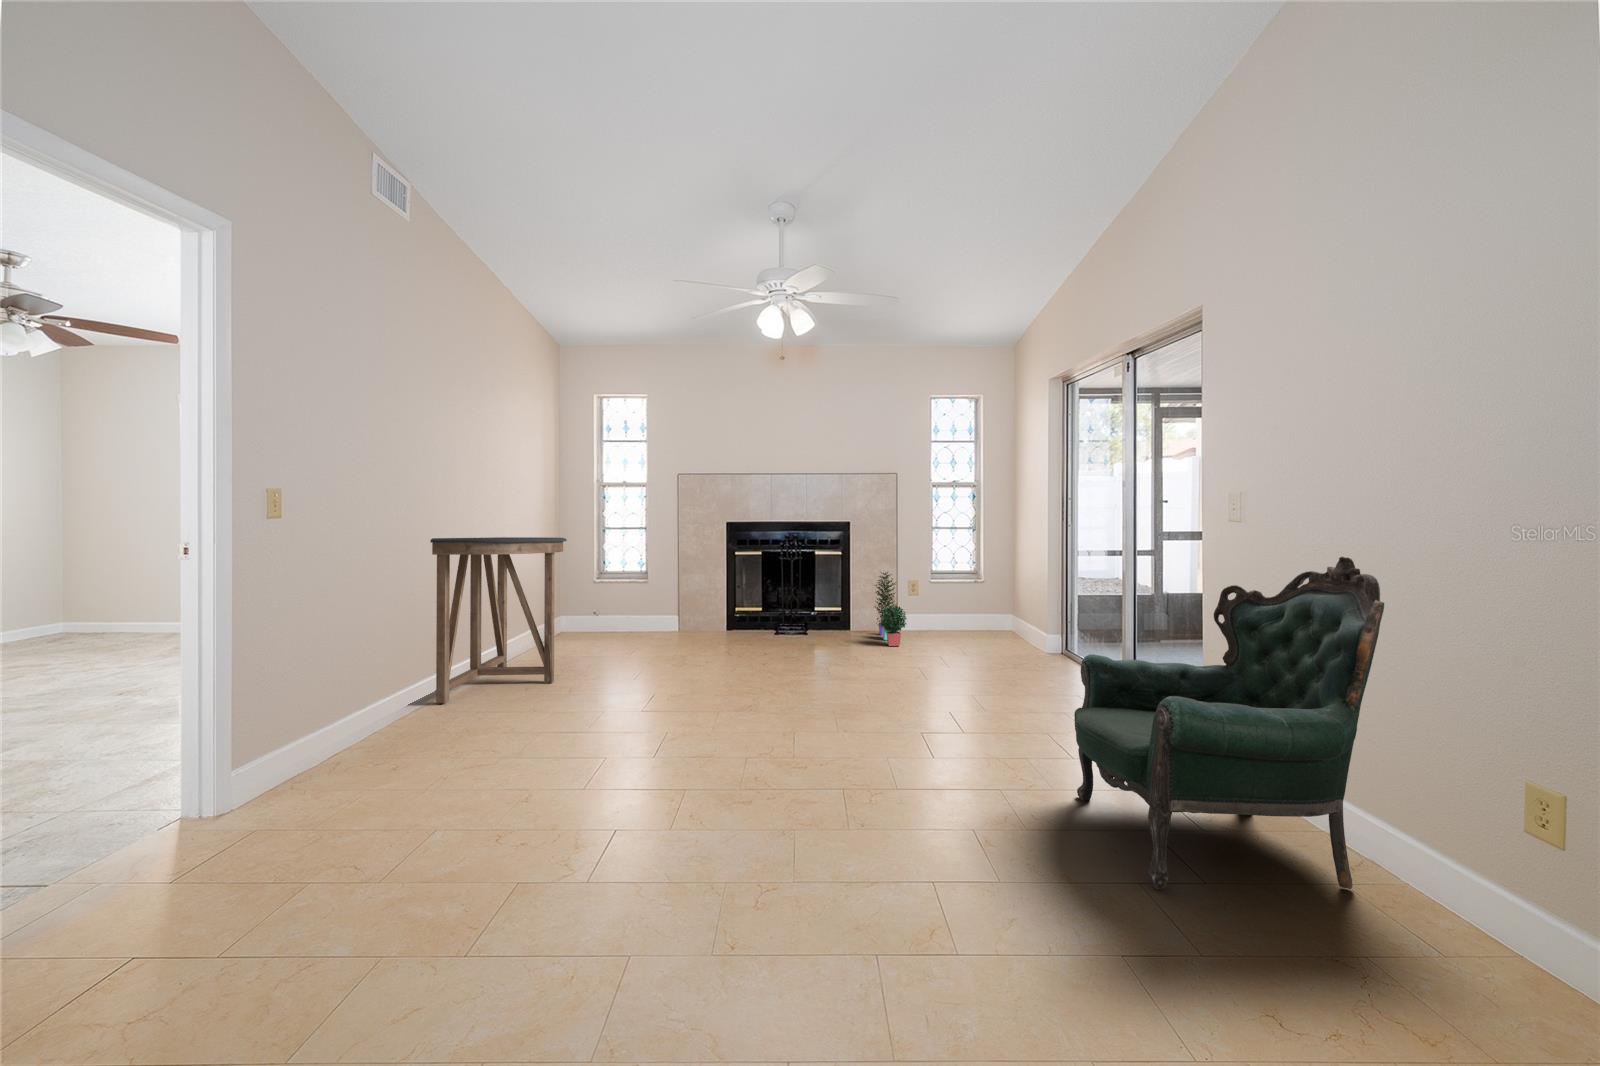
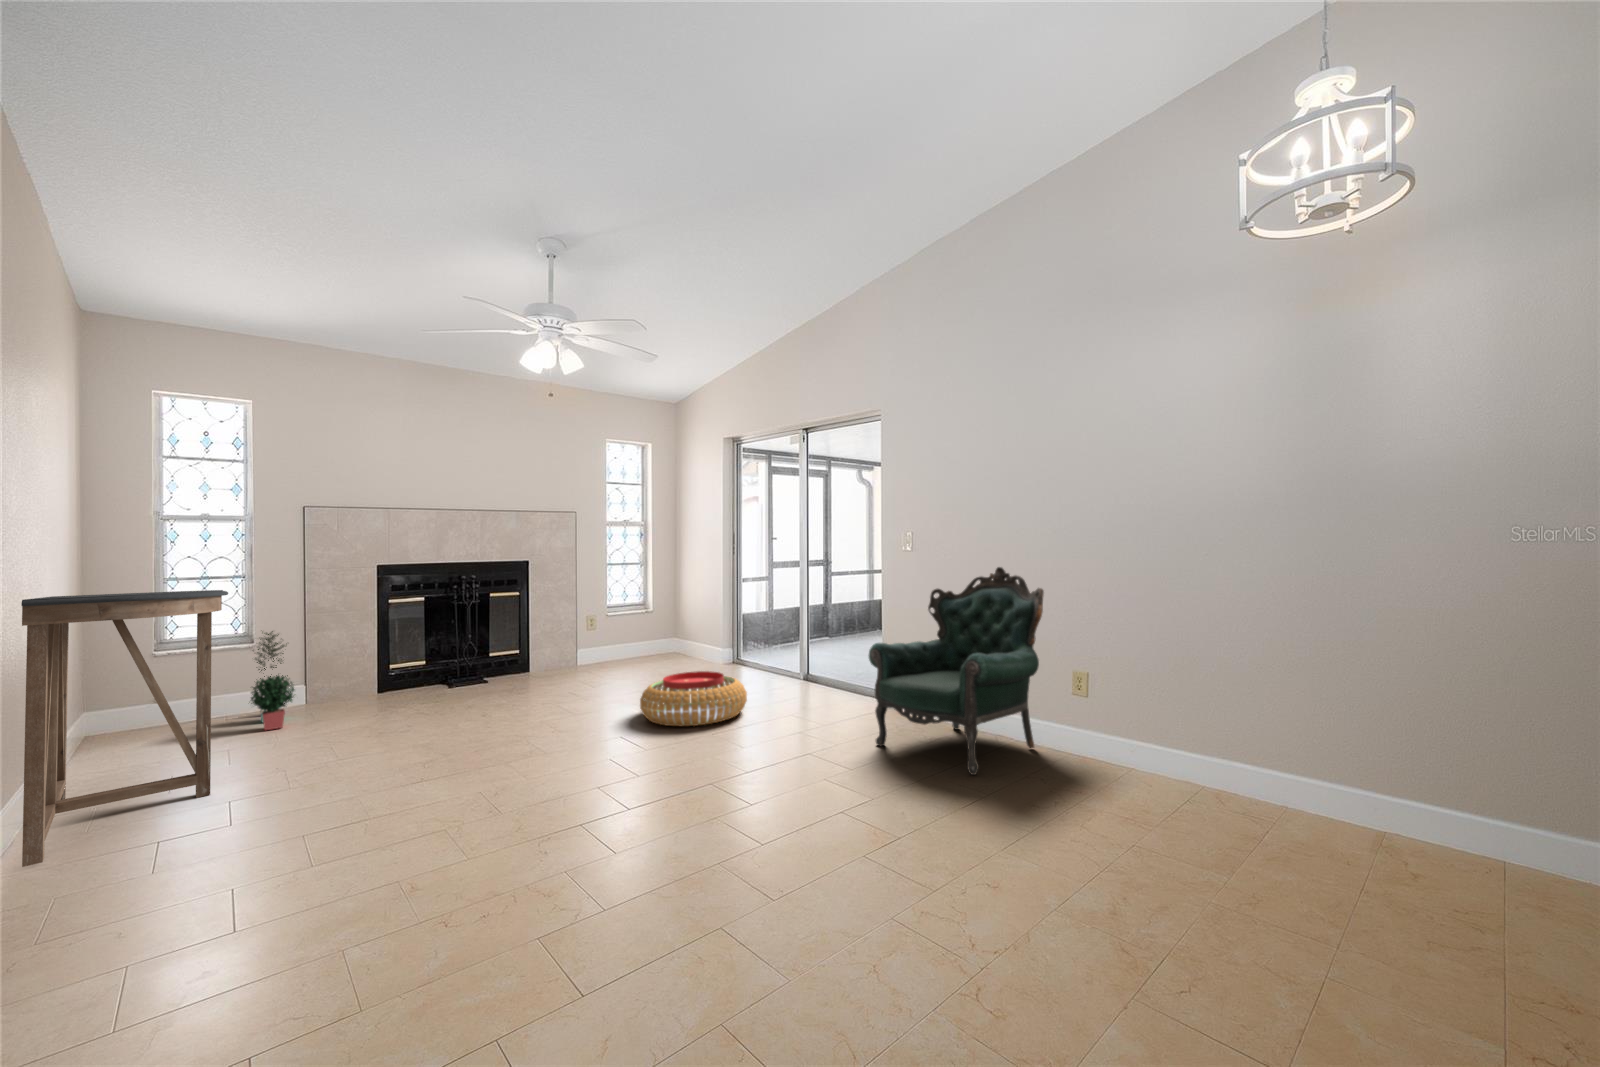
potted plant: present [874,572,906,646] -> present [251,631,294,730]
pouf: none [864,653,986,716] -> present [640,671,747,726]

